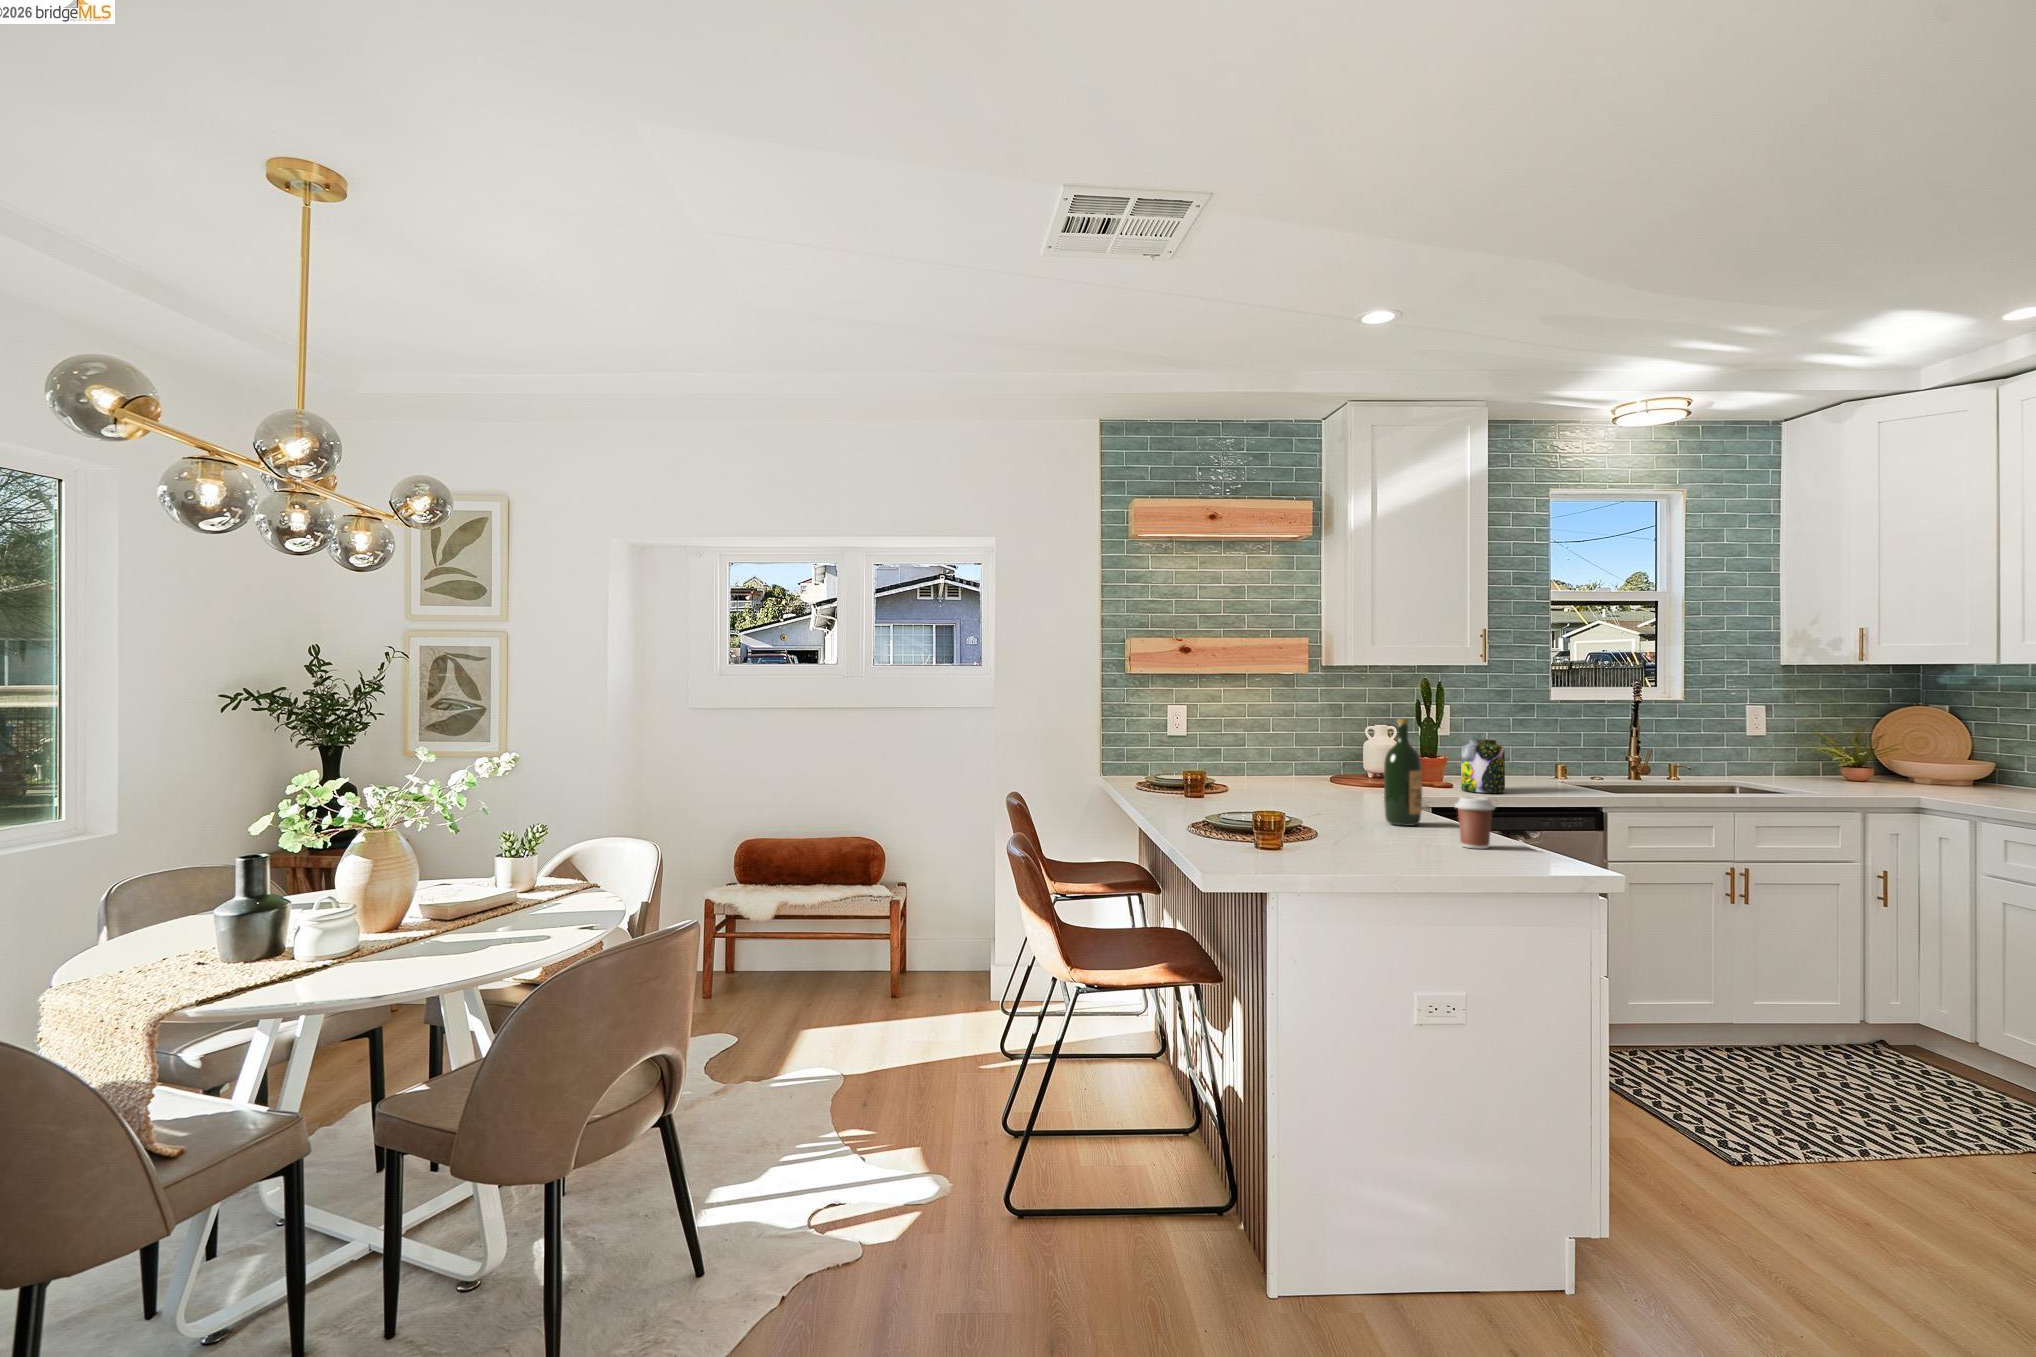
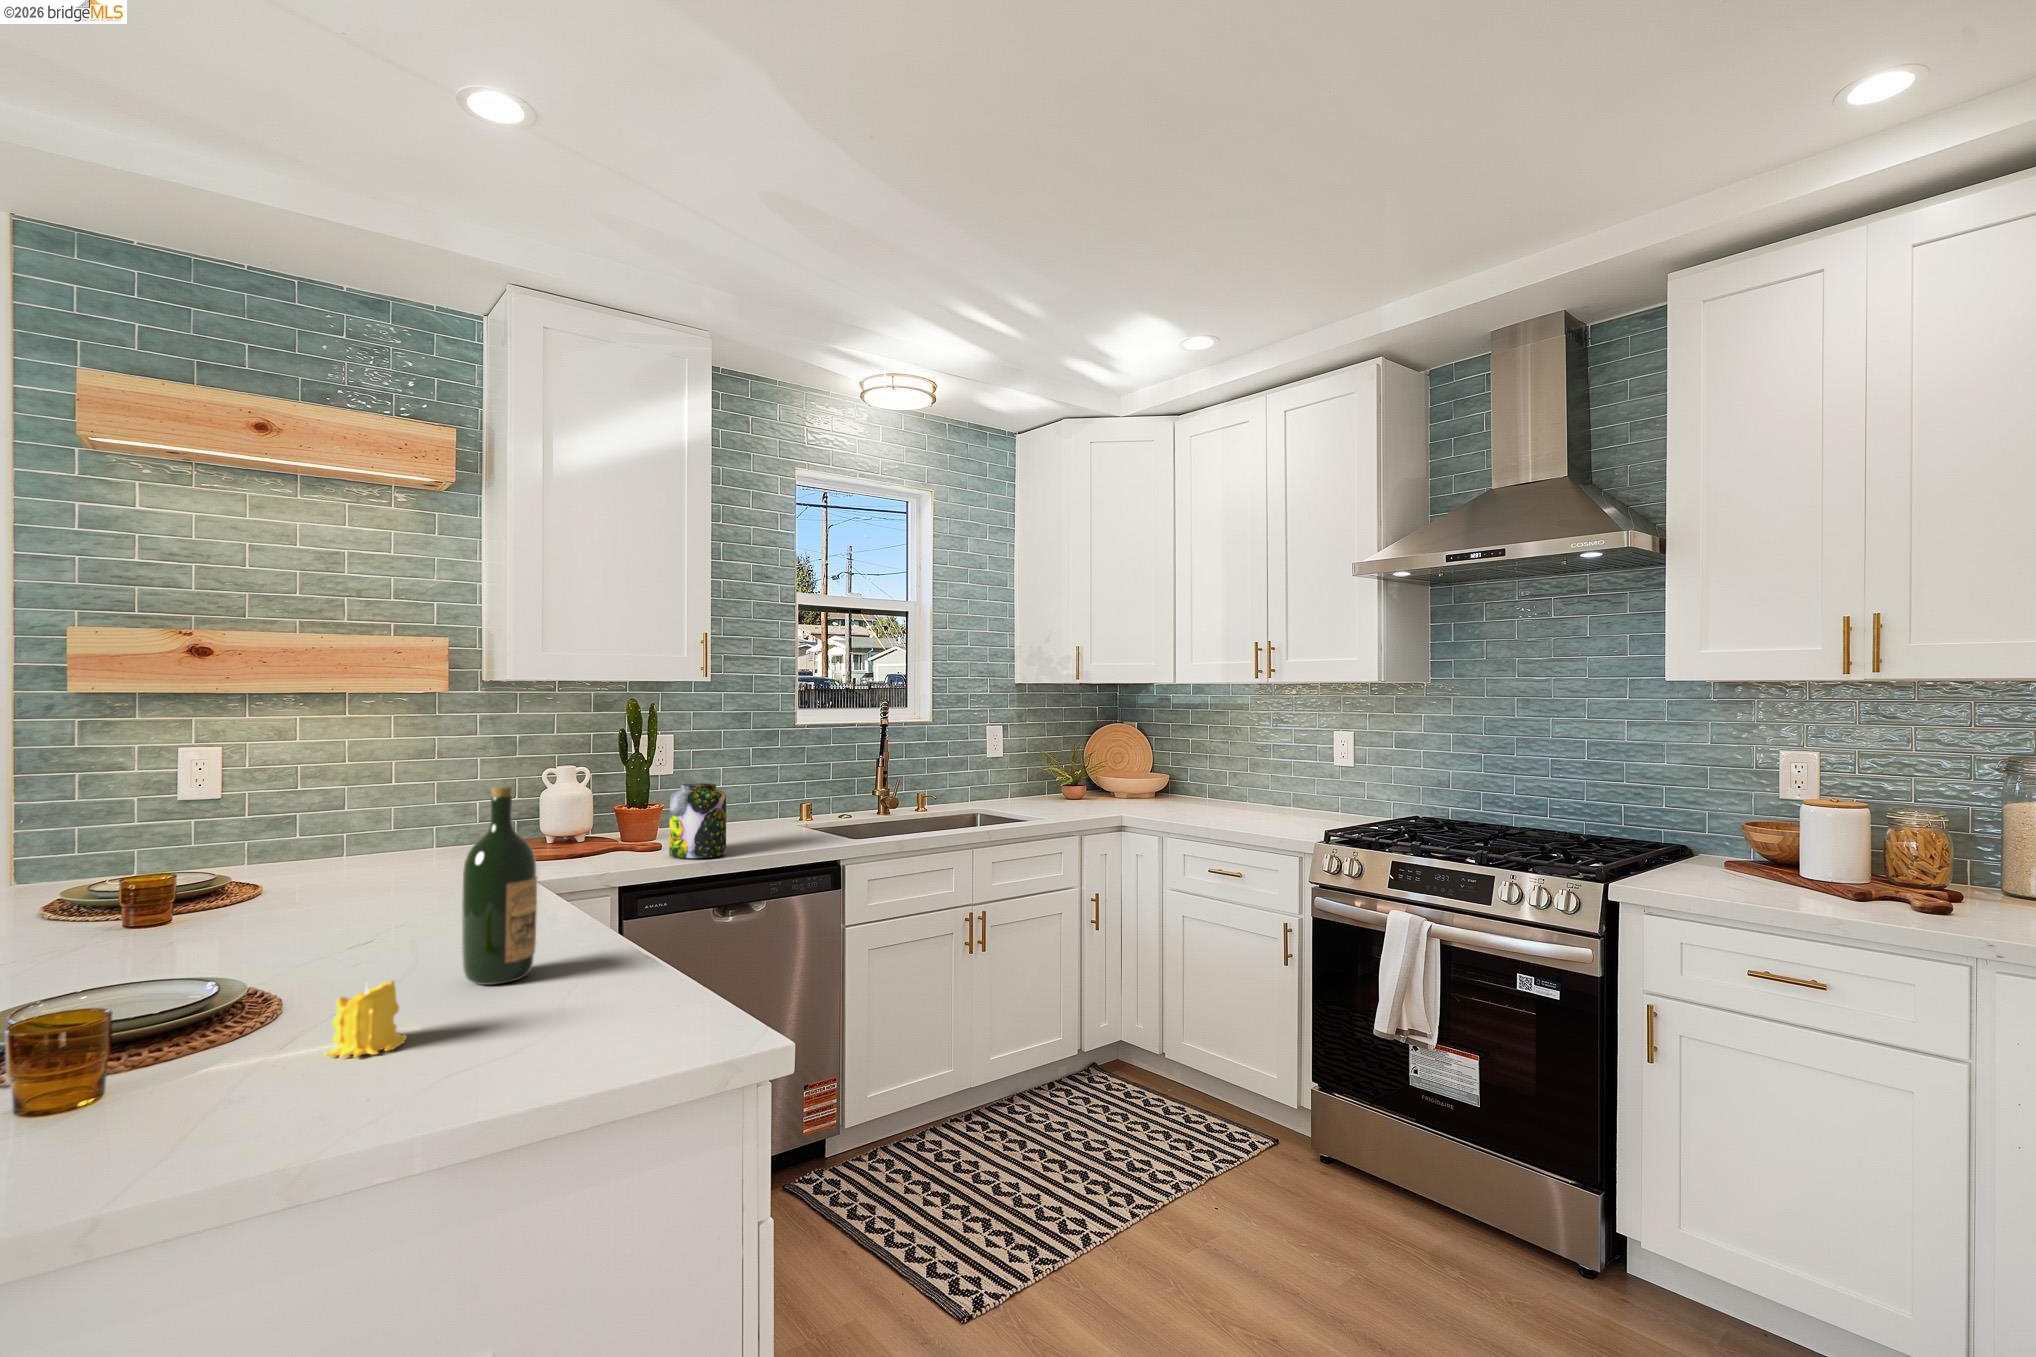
coffee cup: present [1455,796,1495,849] -> none [545,949,624,1062]
candle: none [1346,804,1380,837] -> present [324,981,406,1058]

